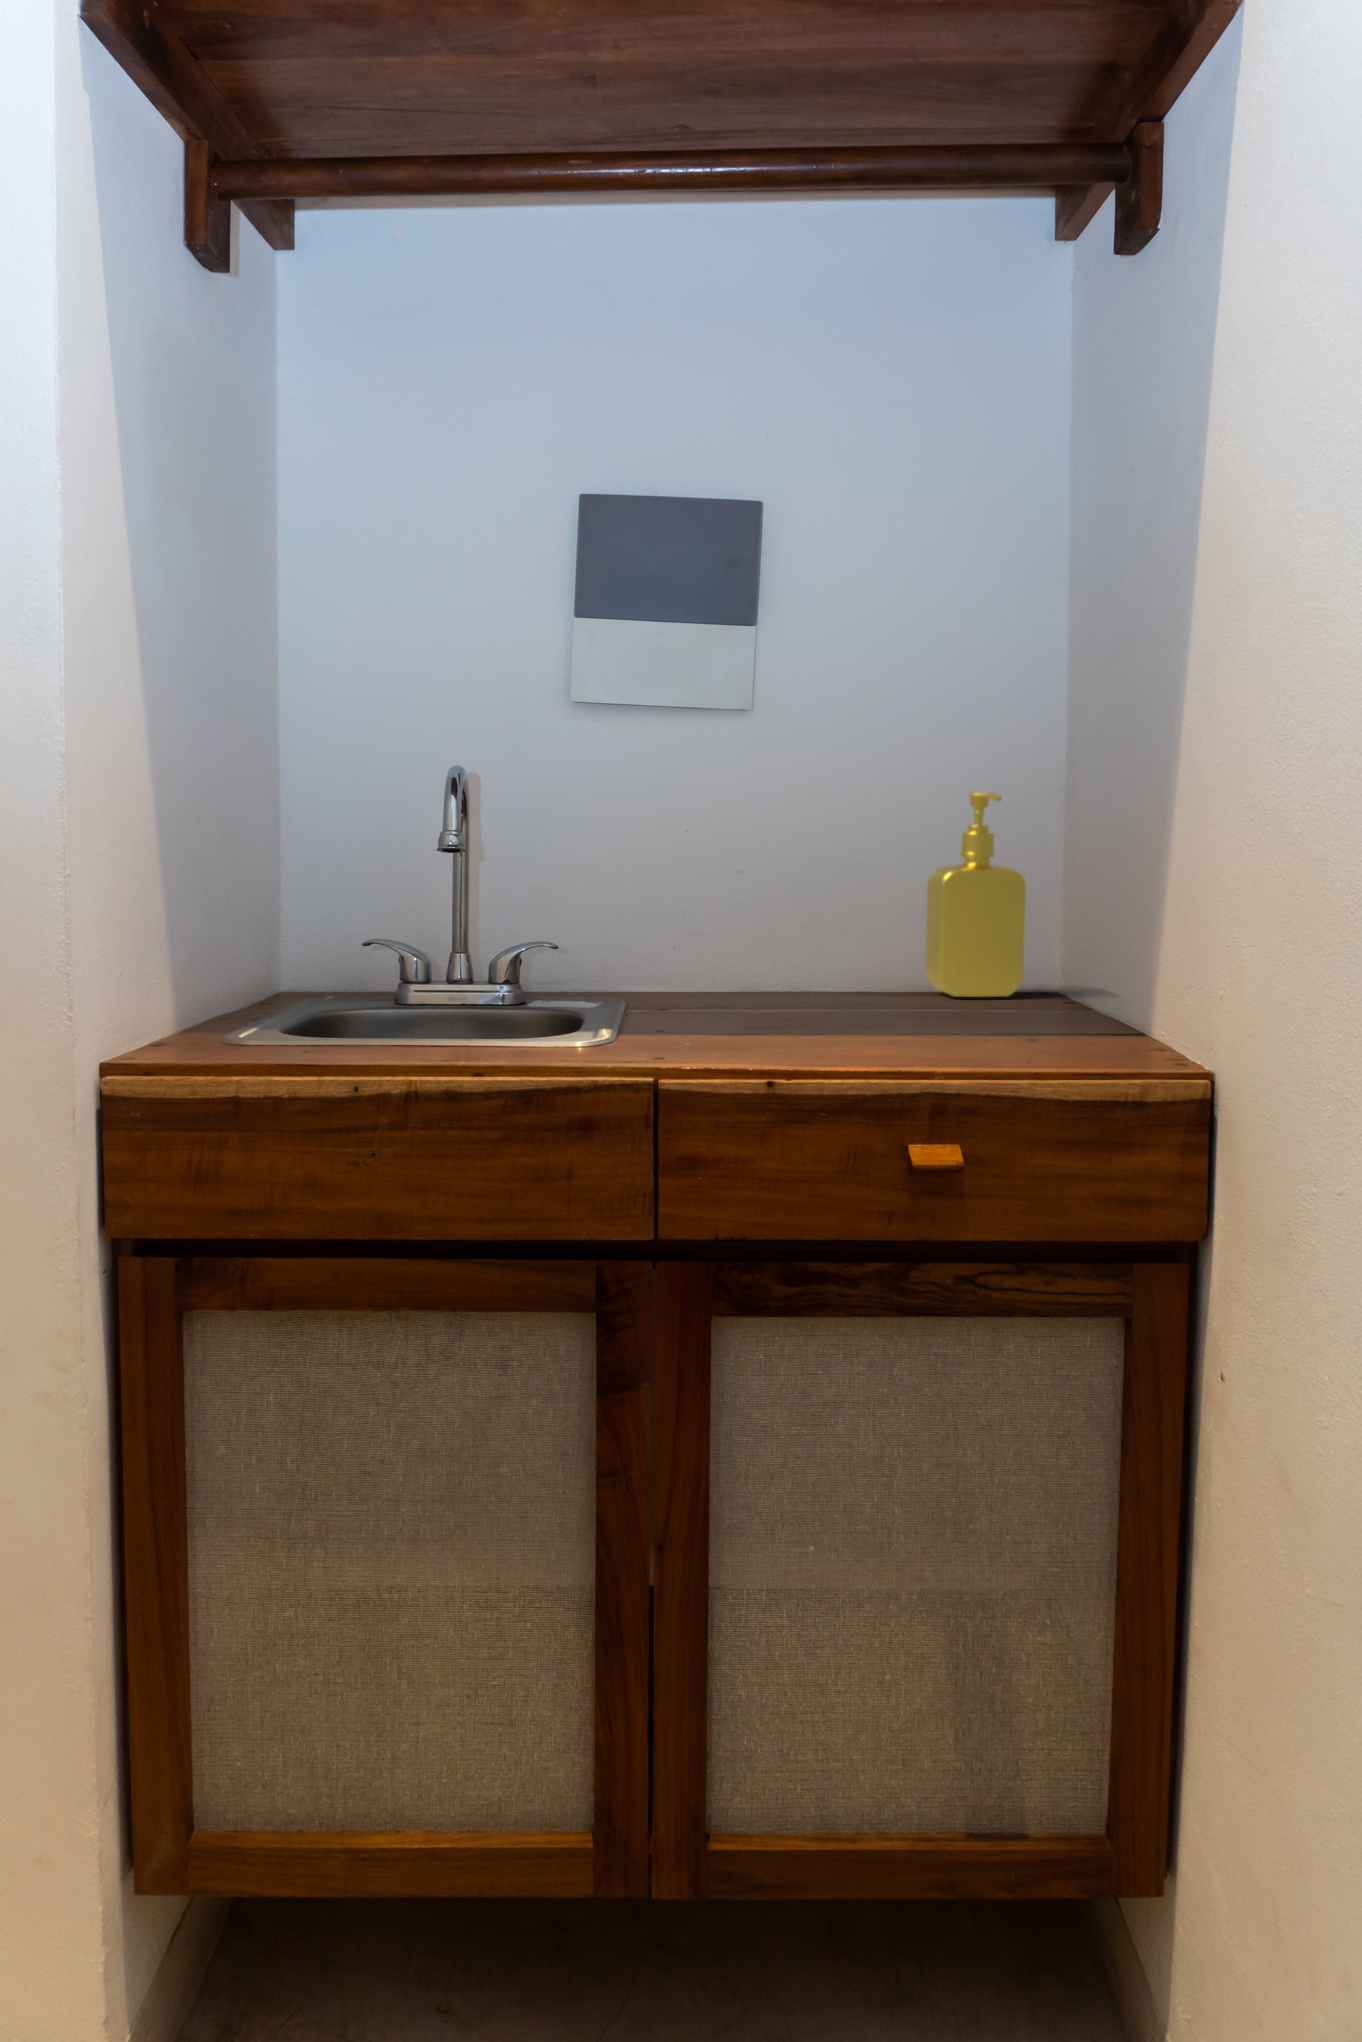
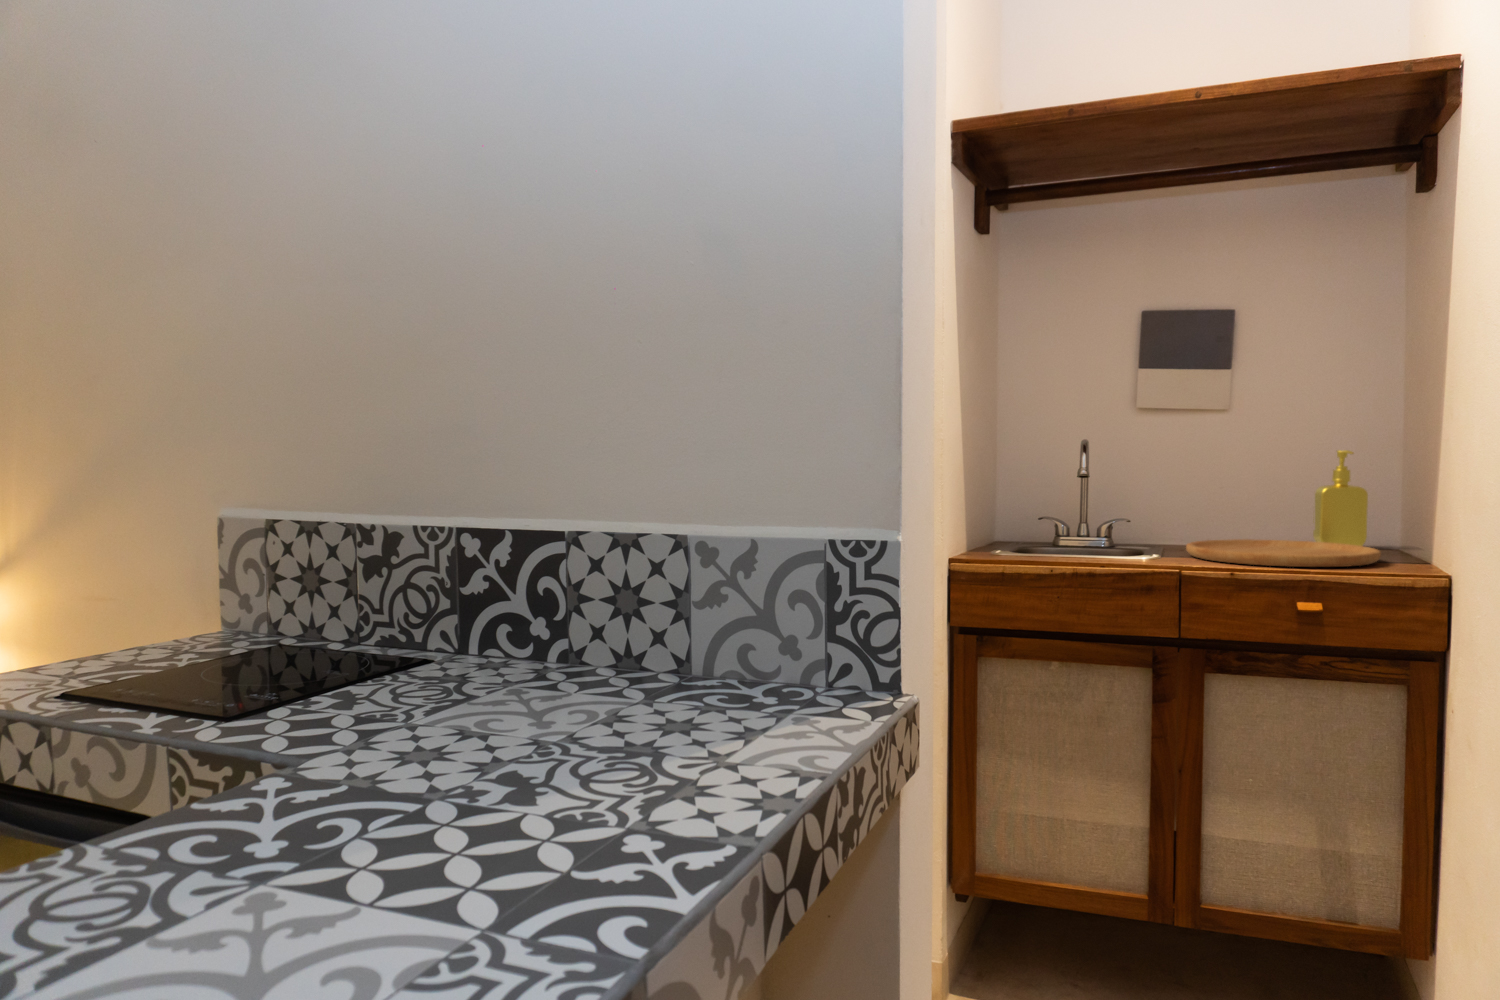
cutting board: none [676,986,1062,1058] -> present [1186,539,1381,567]

